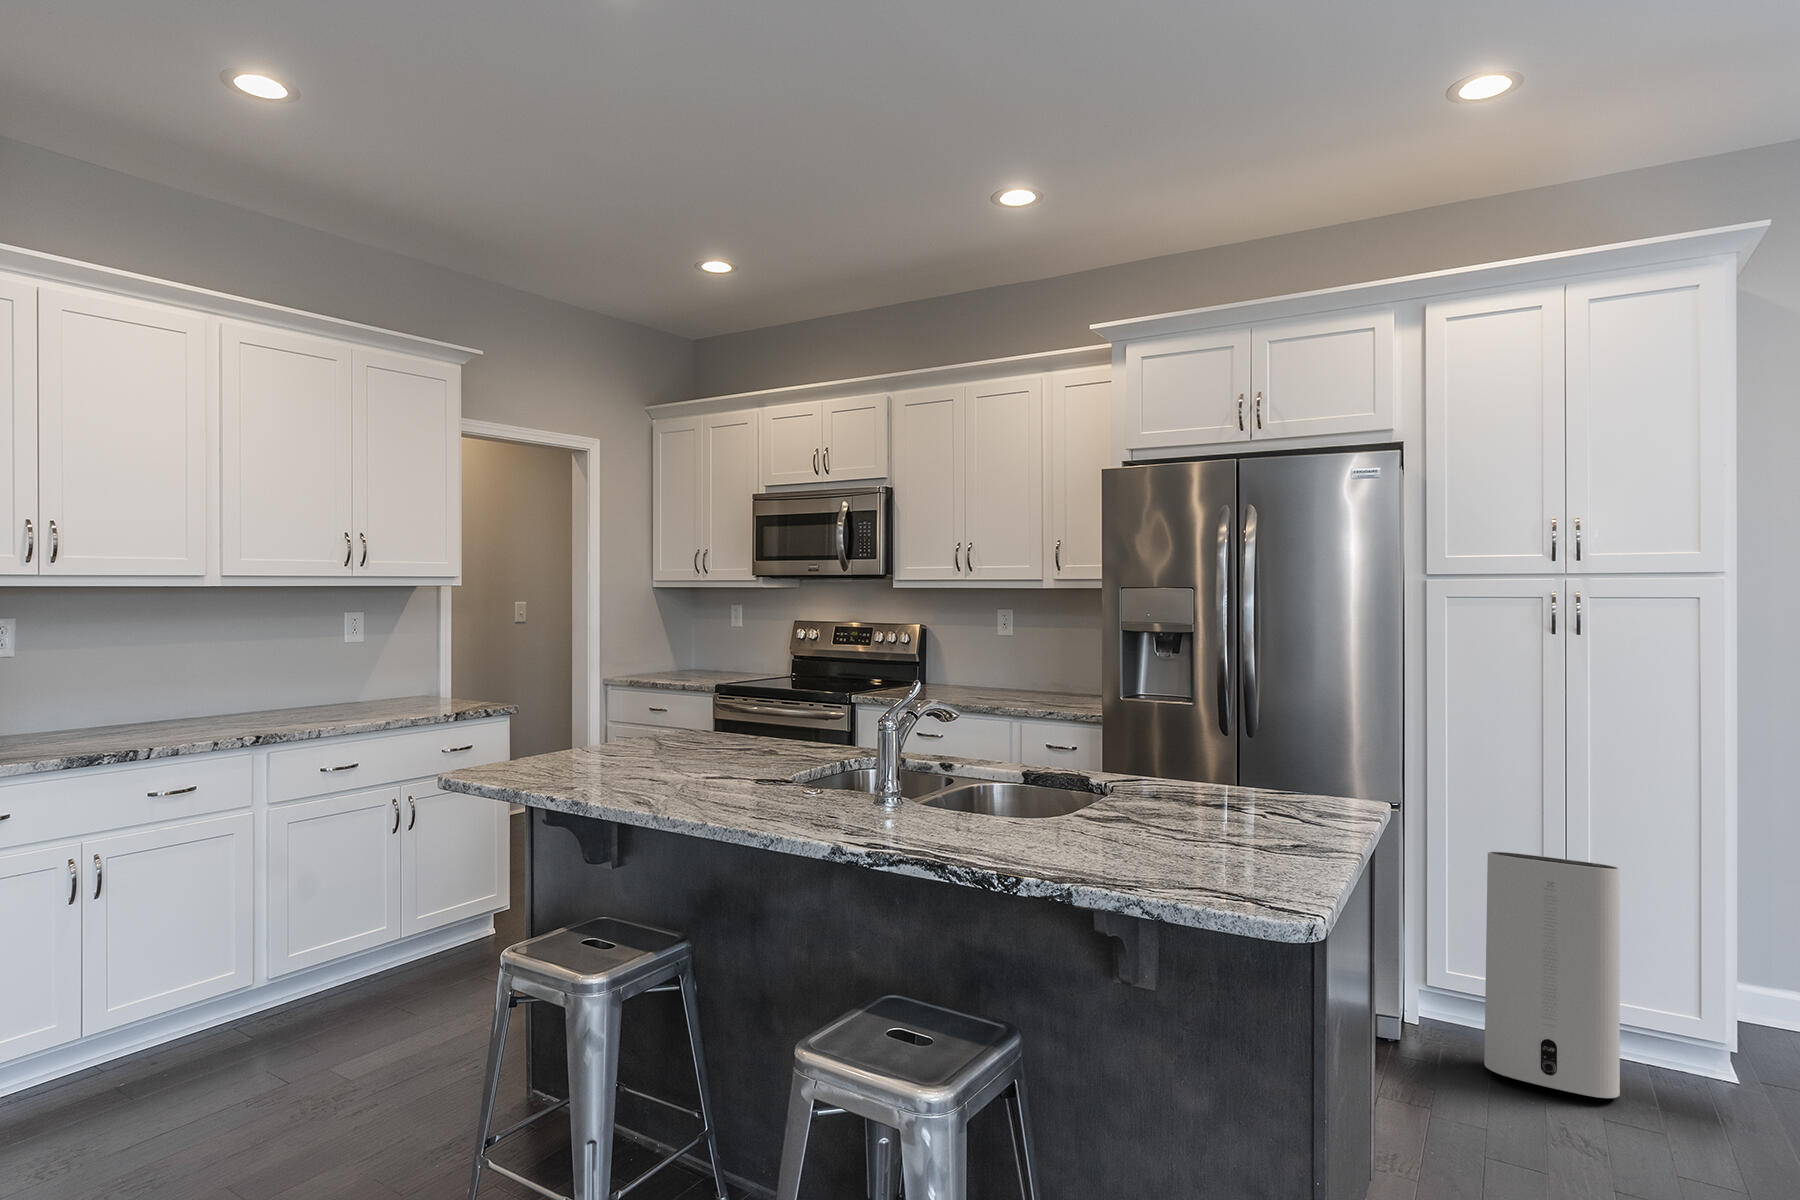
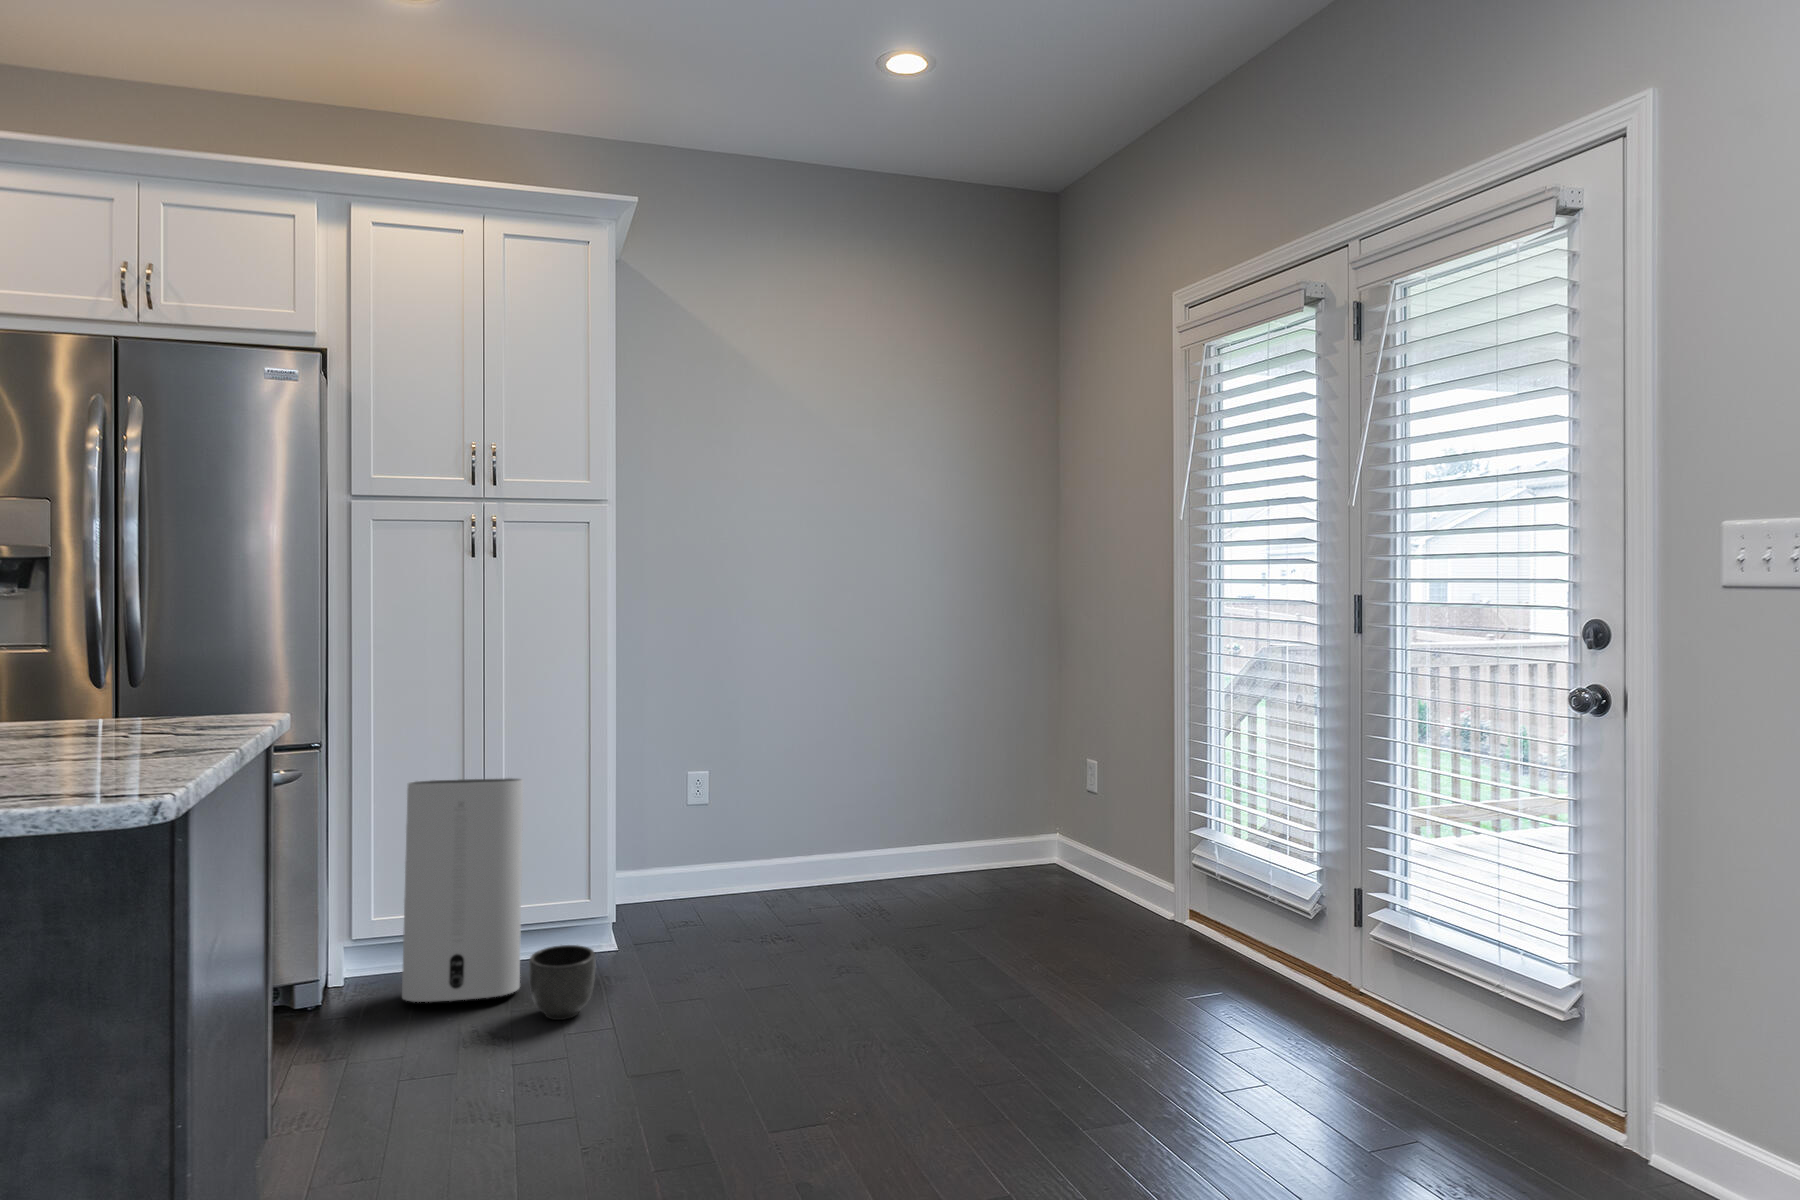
planter: none [1643,1062,1733,1153] -> present [529,945,596,1020]

